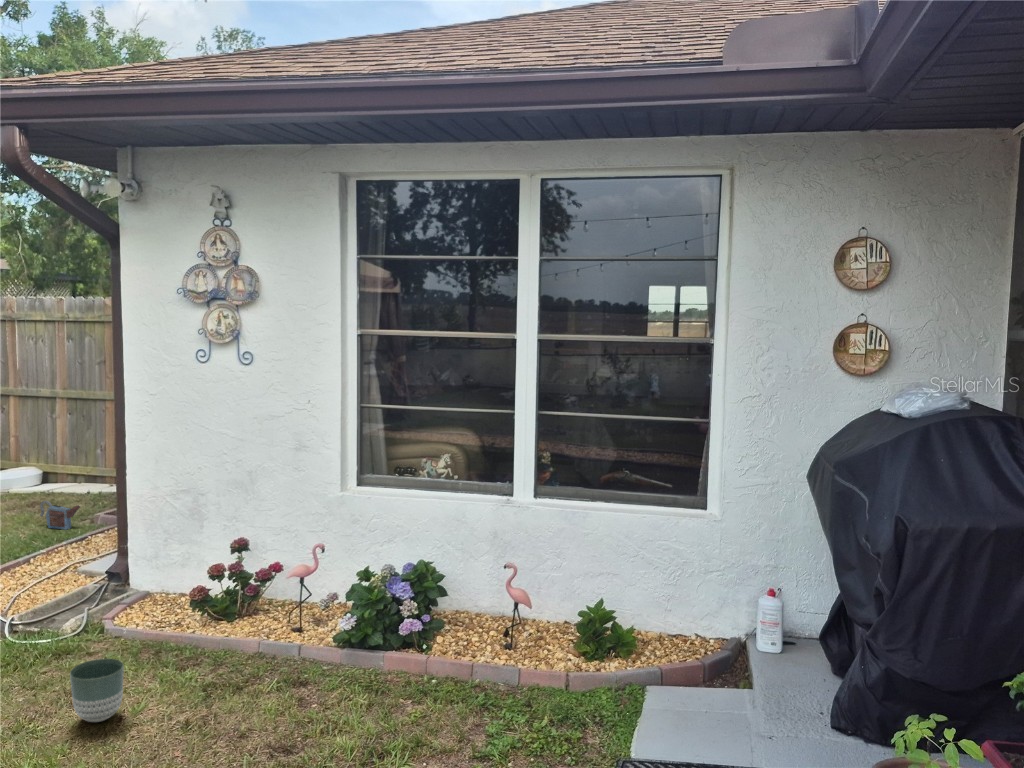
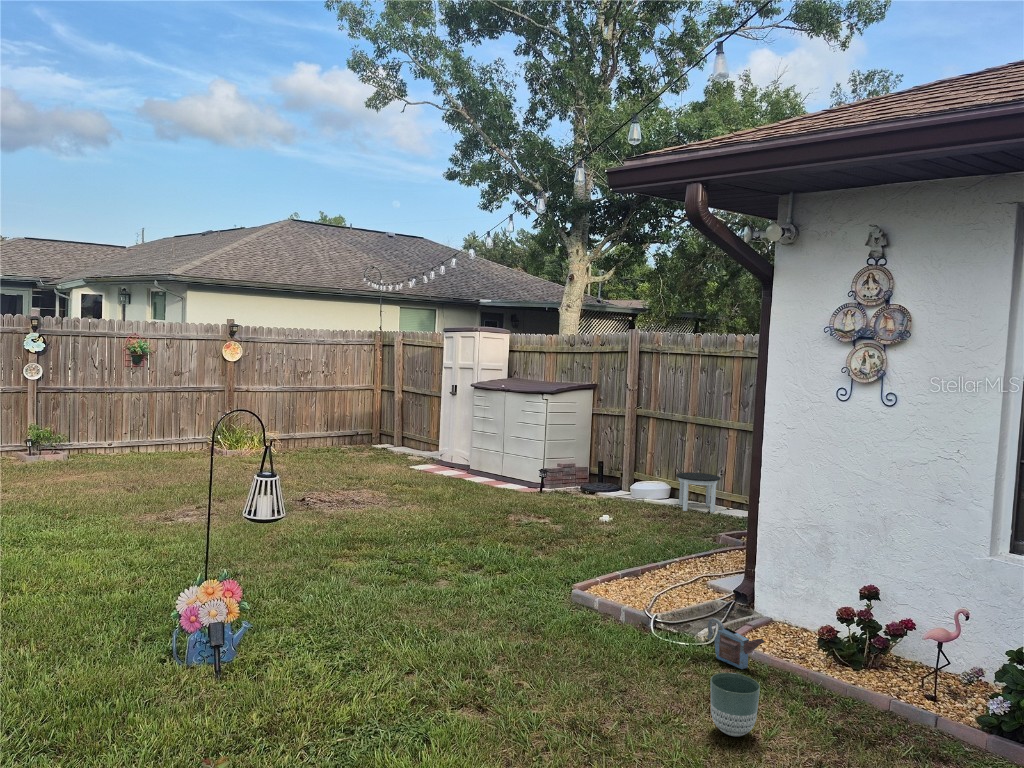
round table: none [42,442,99,490] -> present [676,472,720,512]
watering can: present [40,501,80,529] -> present [707,618,765,669]

